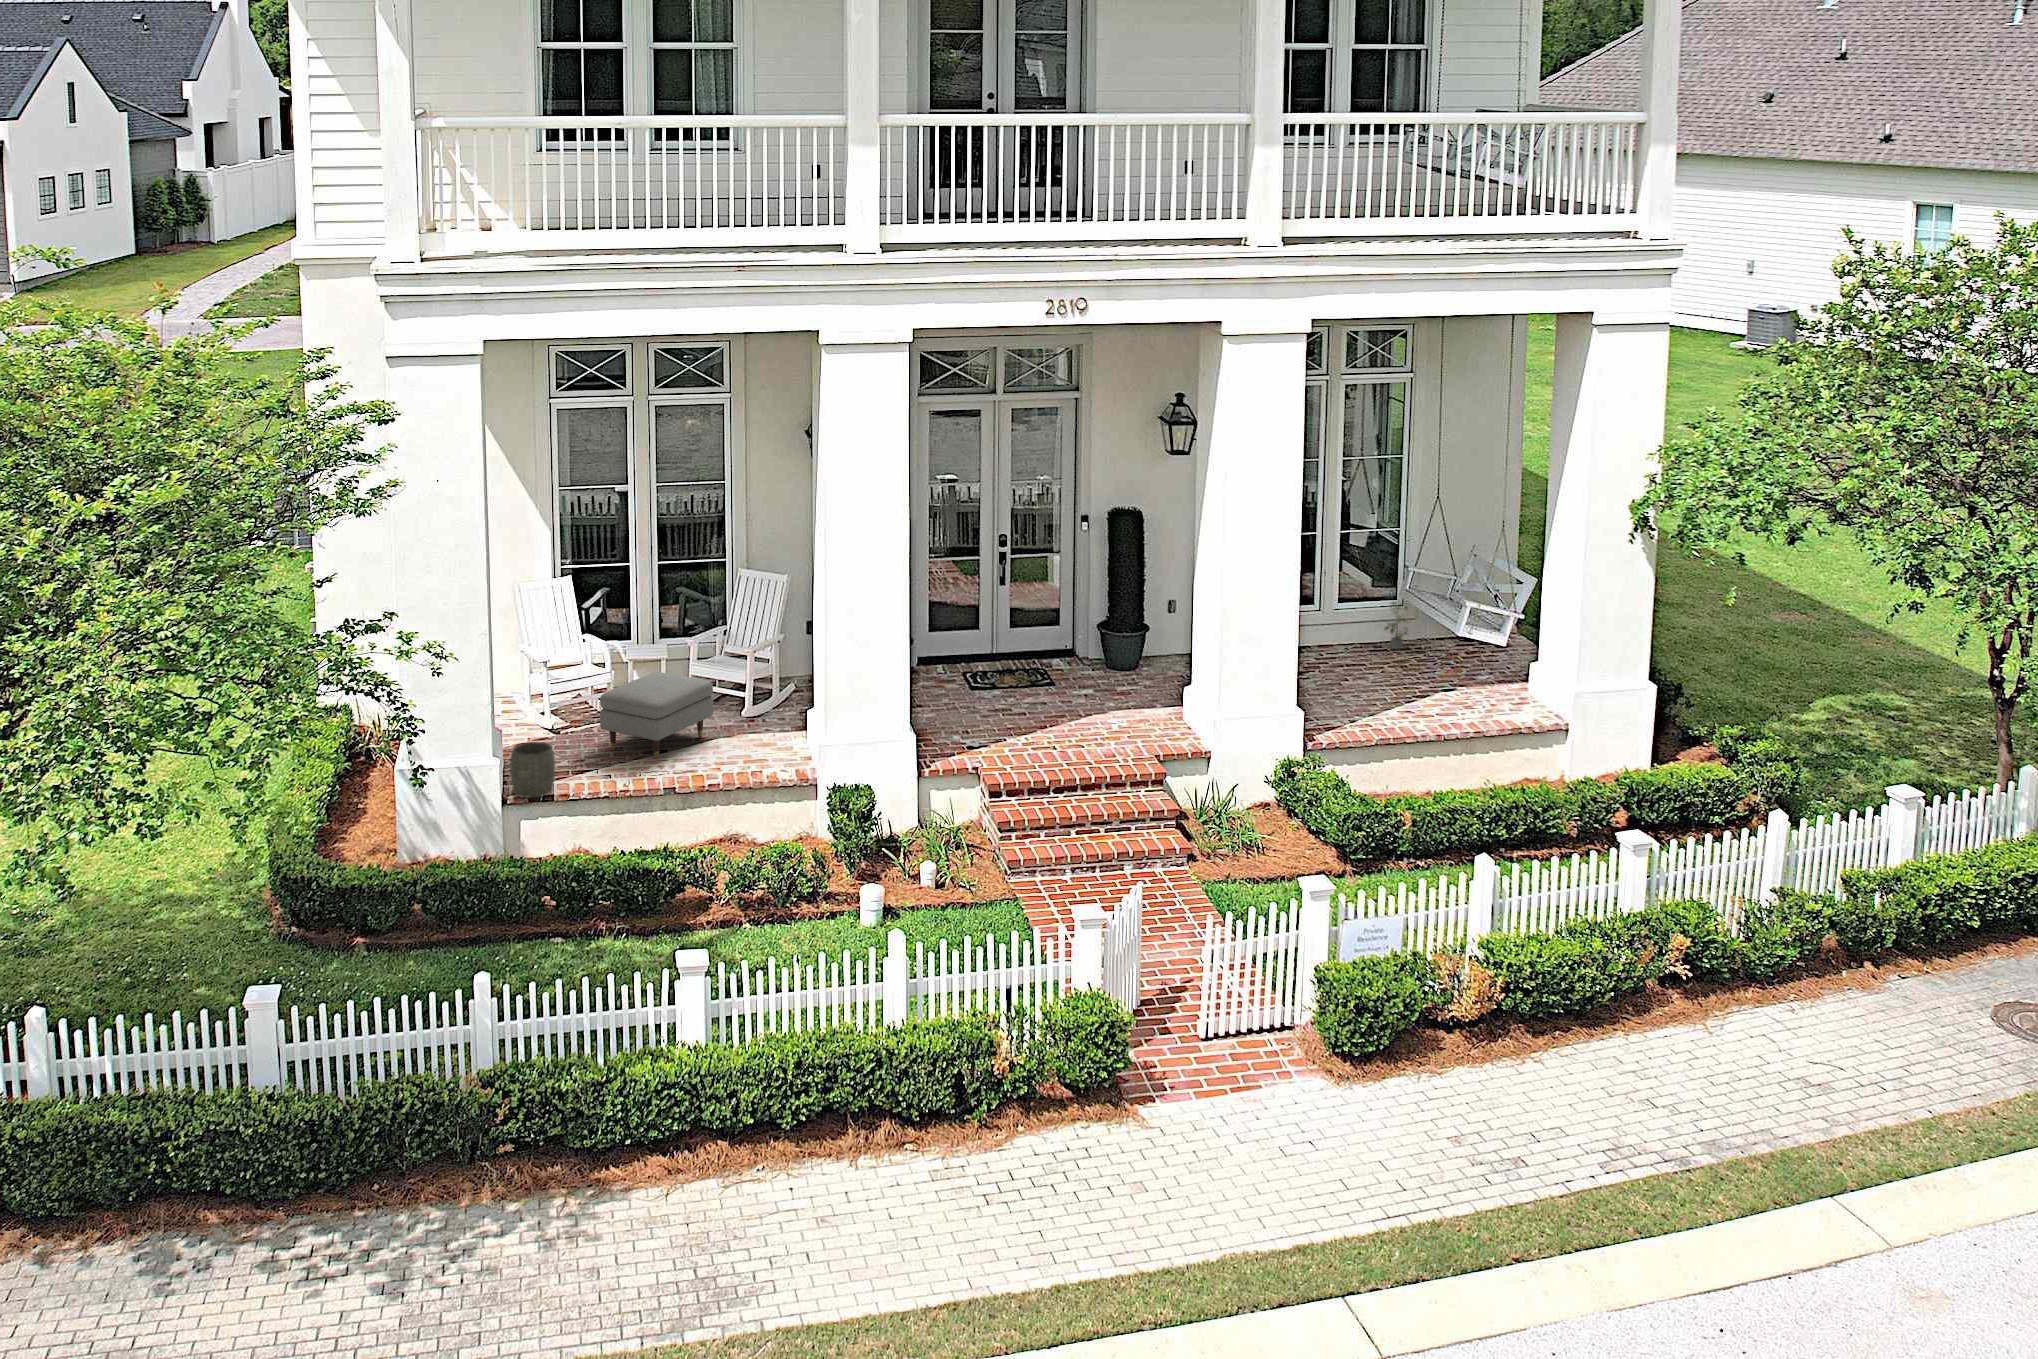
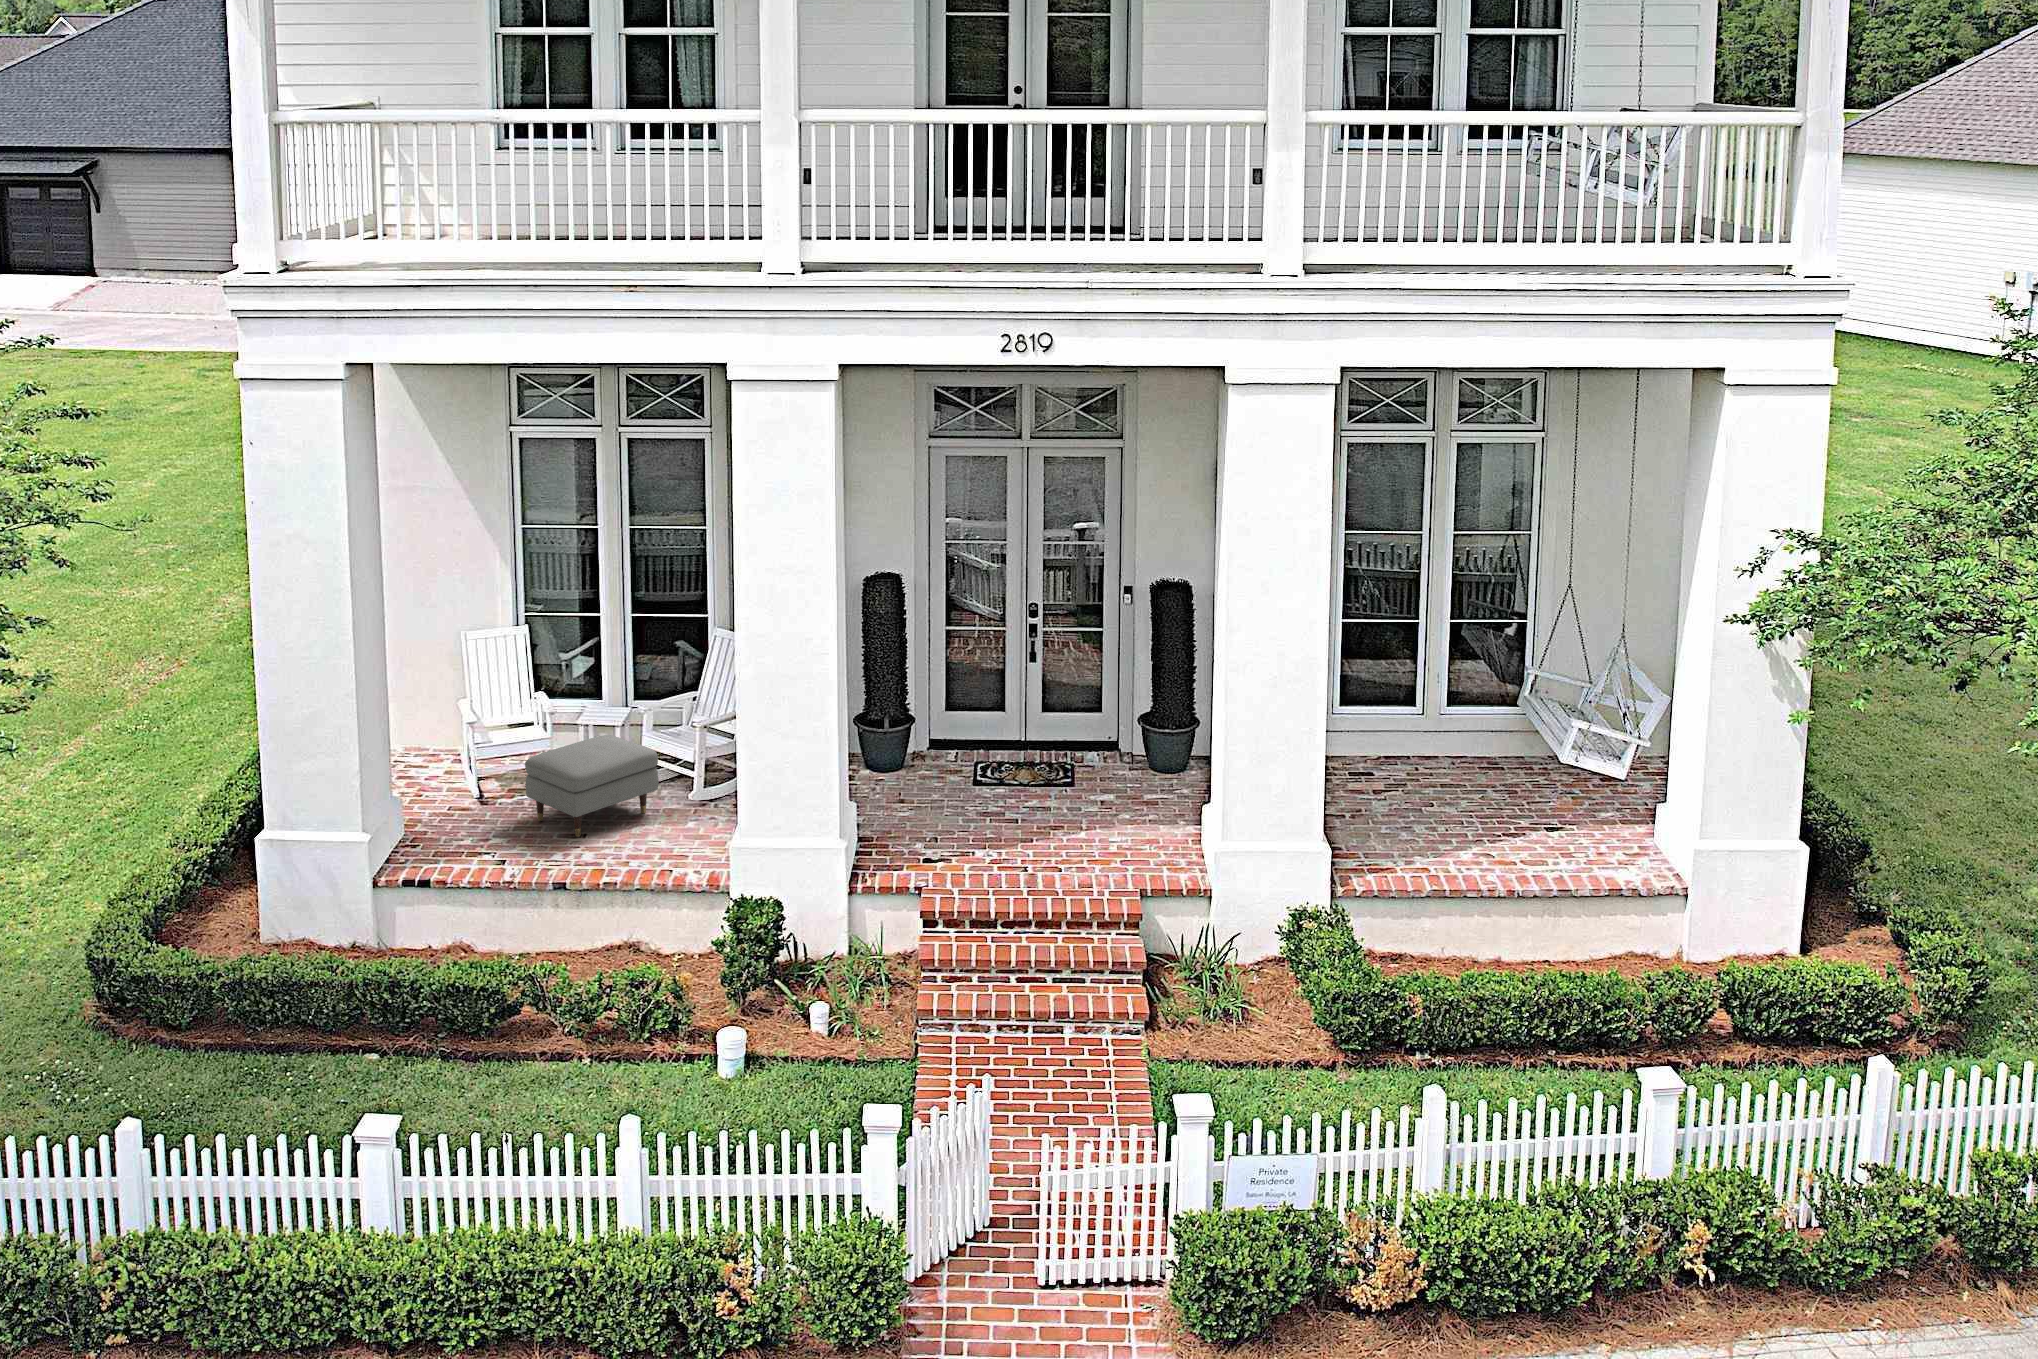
potted plant: present [1385,602,1407,649] -> none [1503,703,1533,764]
woven basket: present [510,742,555,798] -> none [392,810,445,875]

